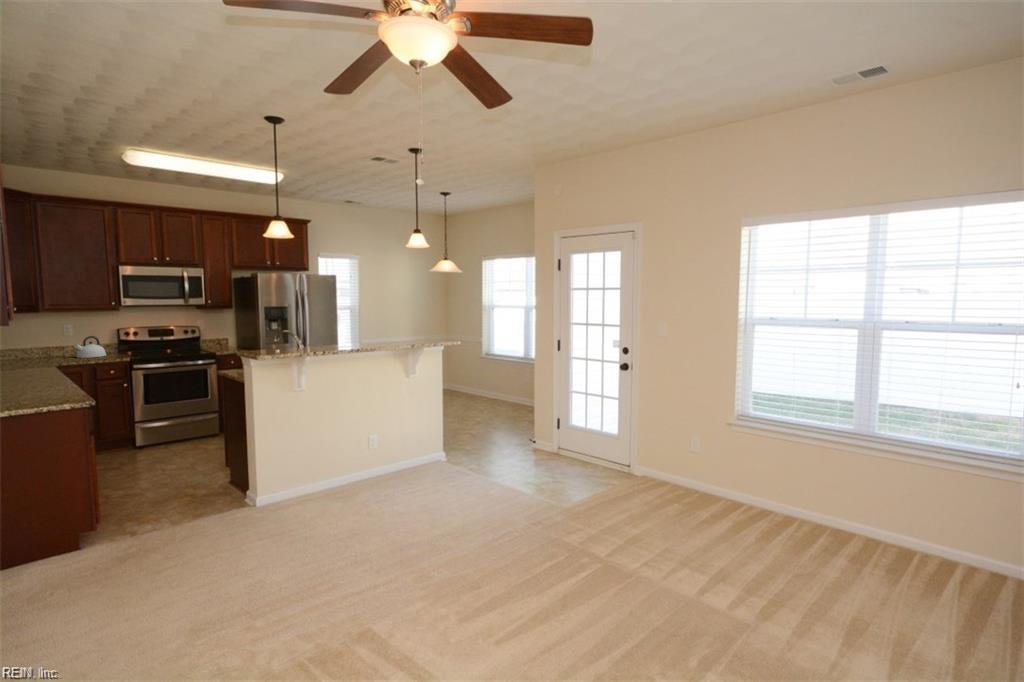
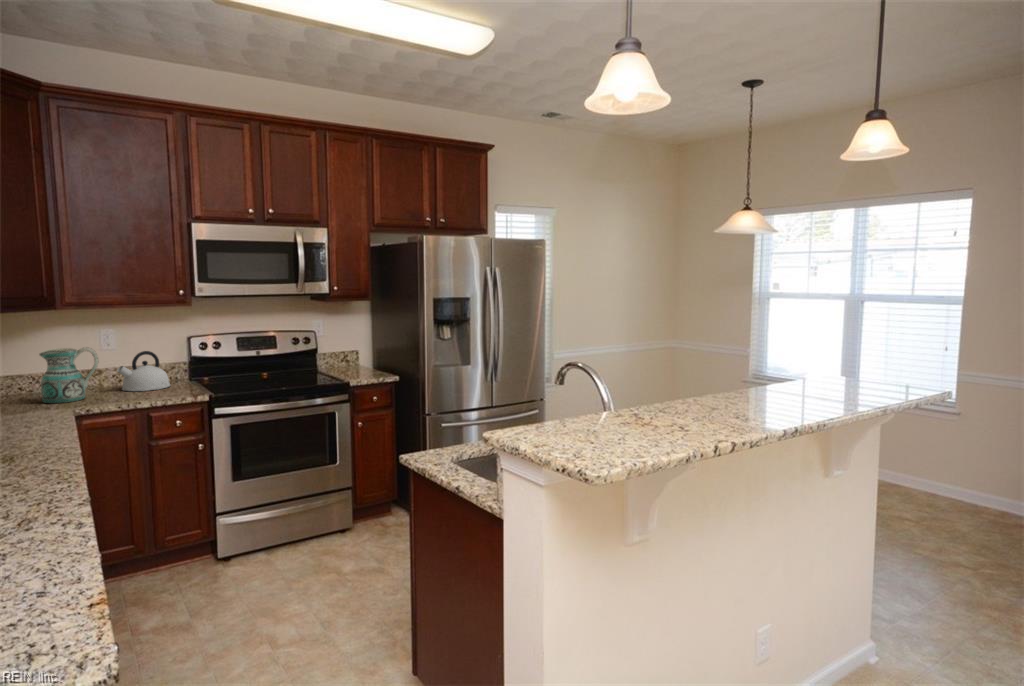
ceramic pitcher: none [29,333,64,362] -> present [40,347,99,403]

